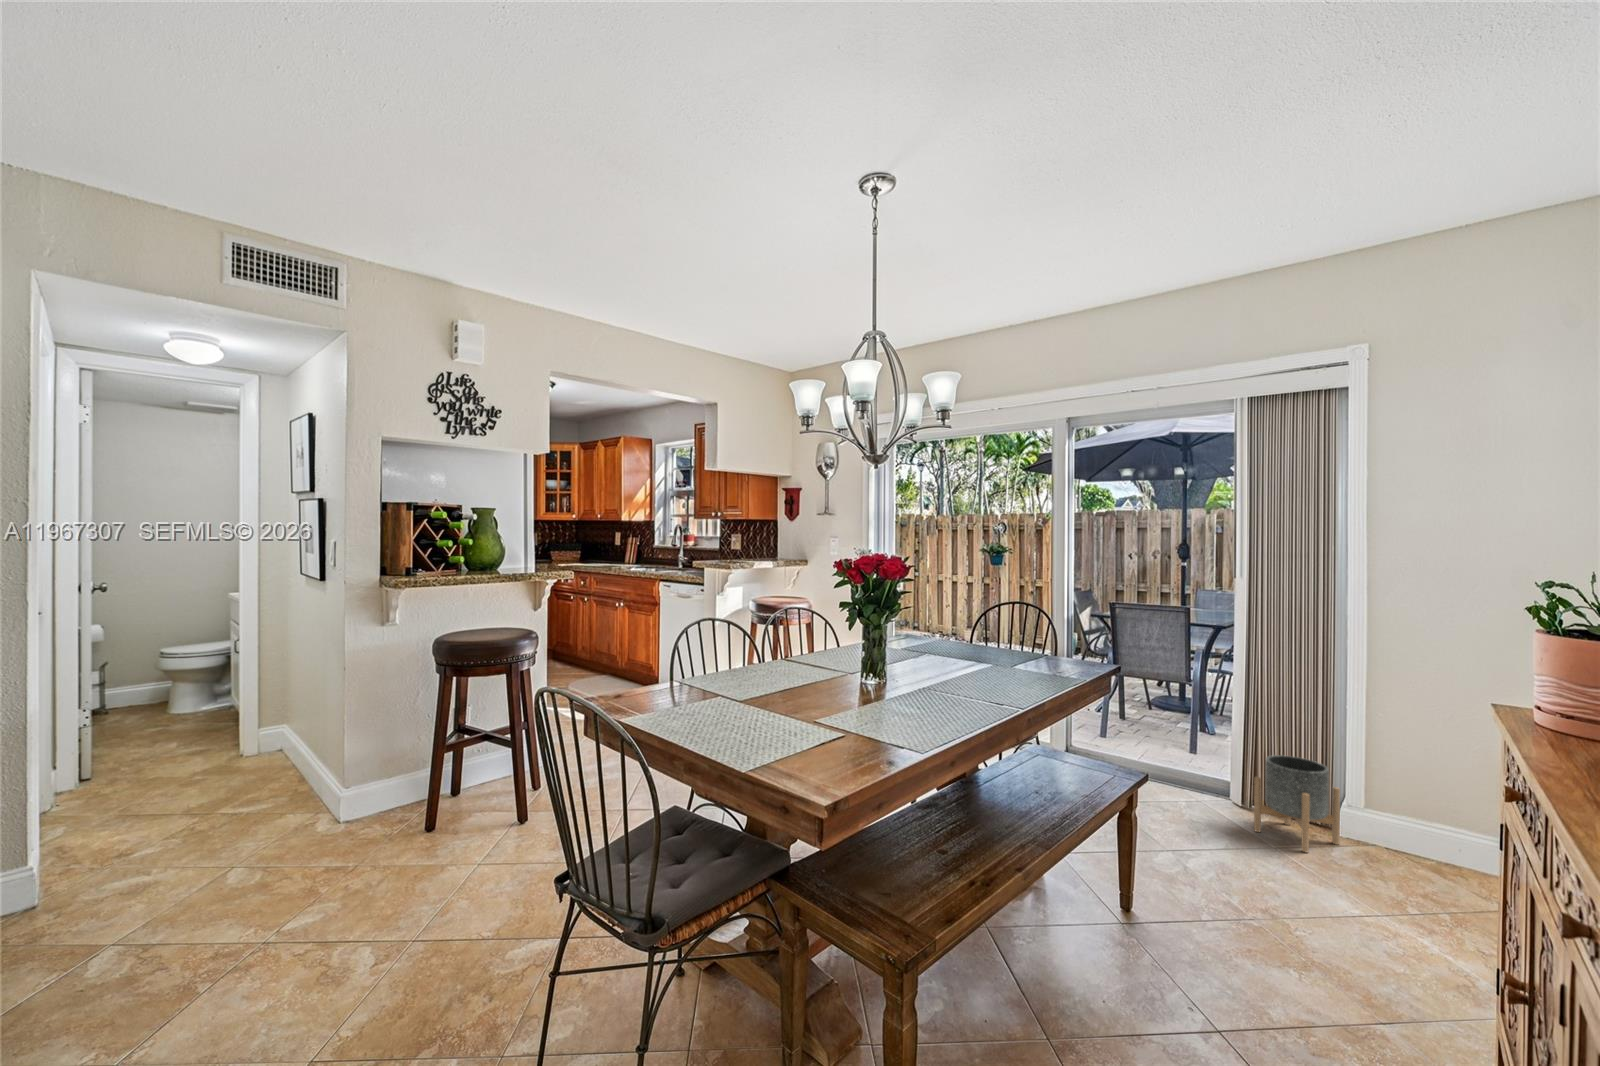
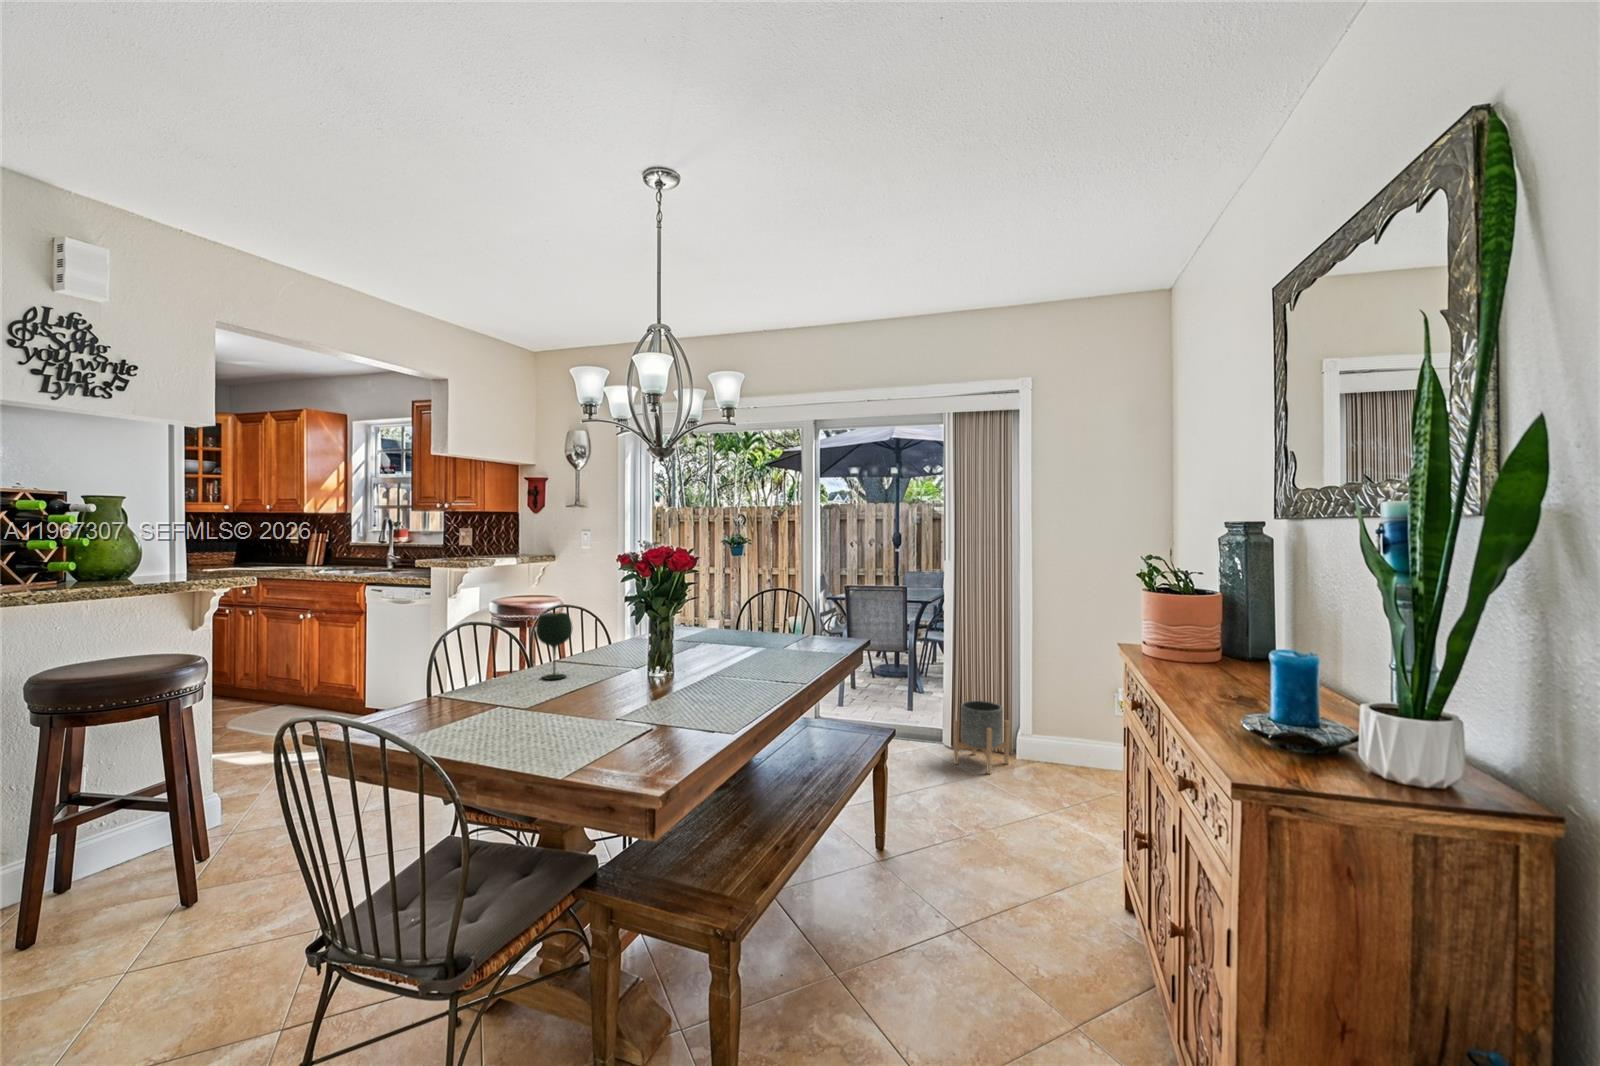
wine glass: none [762,615,794,678] -> present [536,613,572,680]

